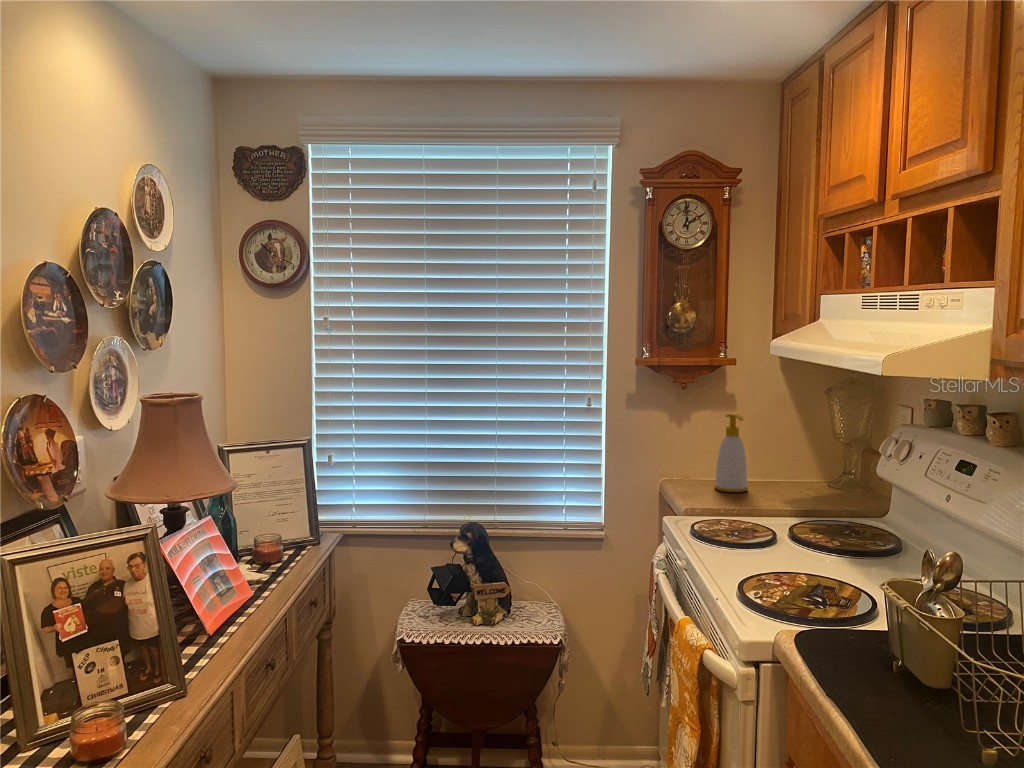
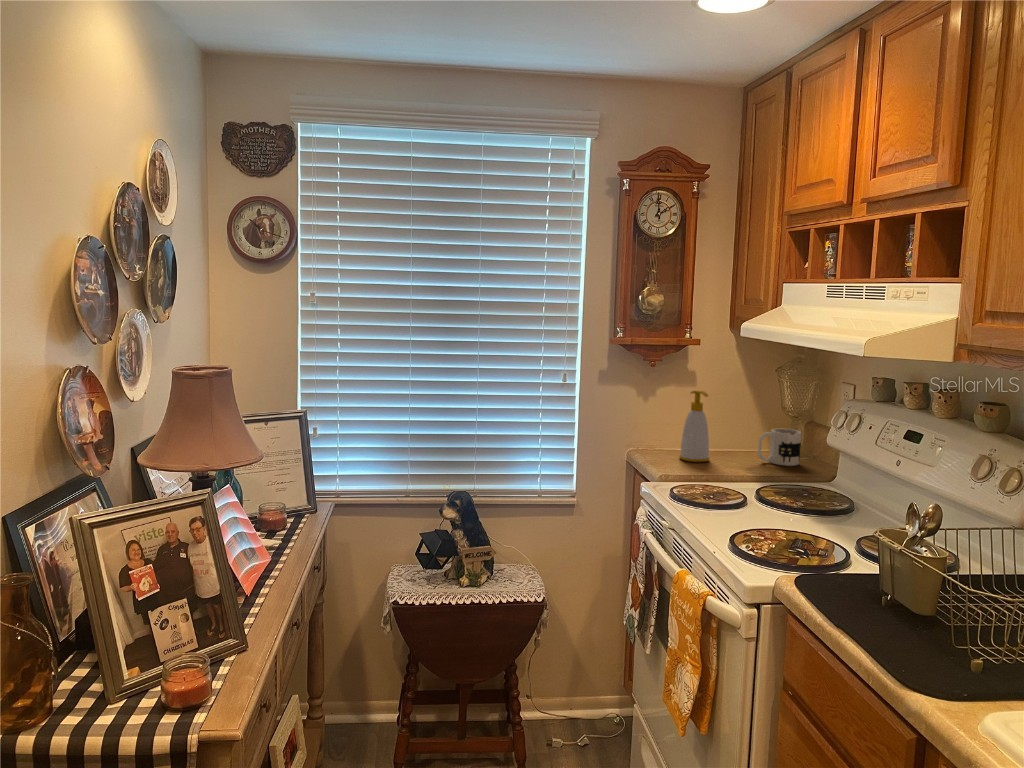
mug: none [803,455,852,497] -> present [758,429,801,466]

